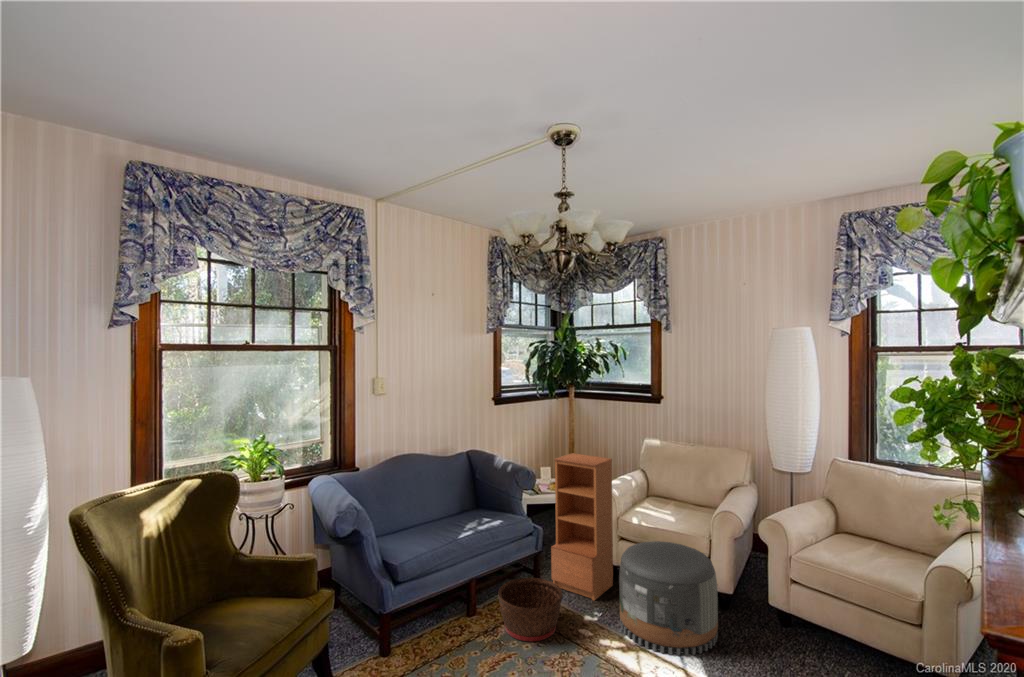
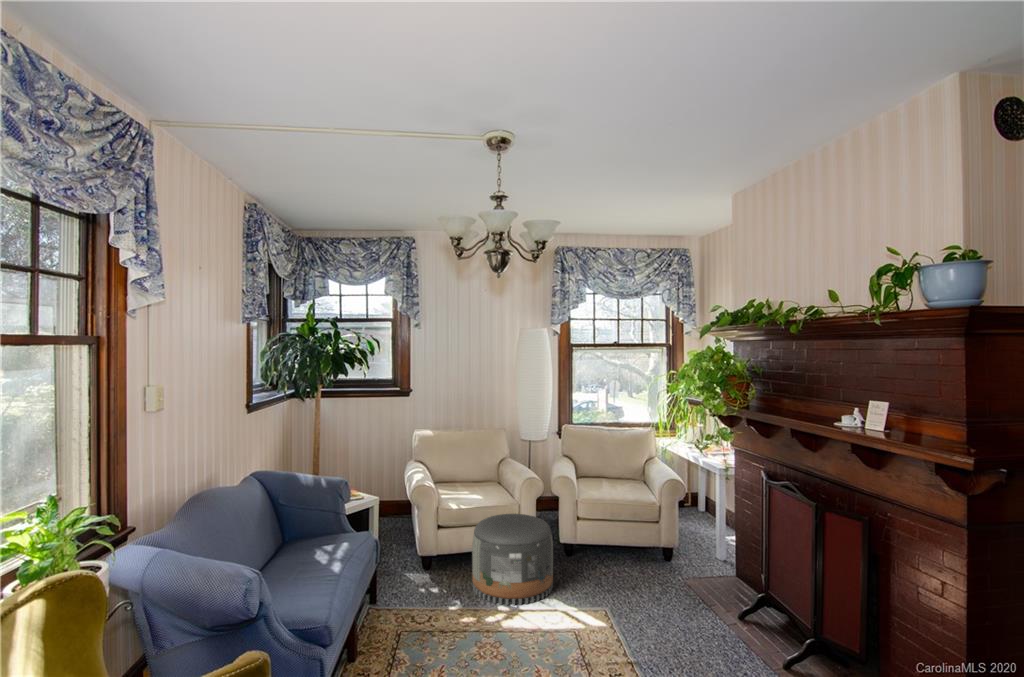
bookcase: present [551,453,613,600] -> none [390,452,440,598]
basket: present [498,578,563,641] -> none [387,584,455,651]

